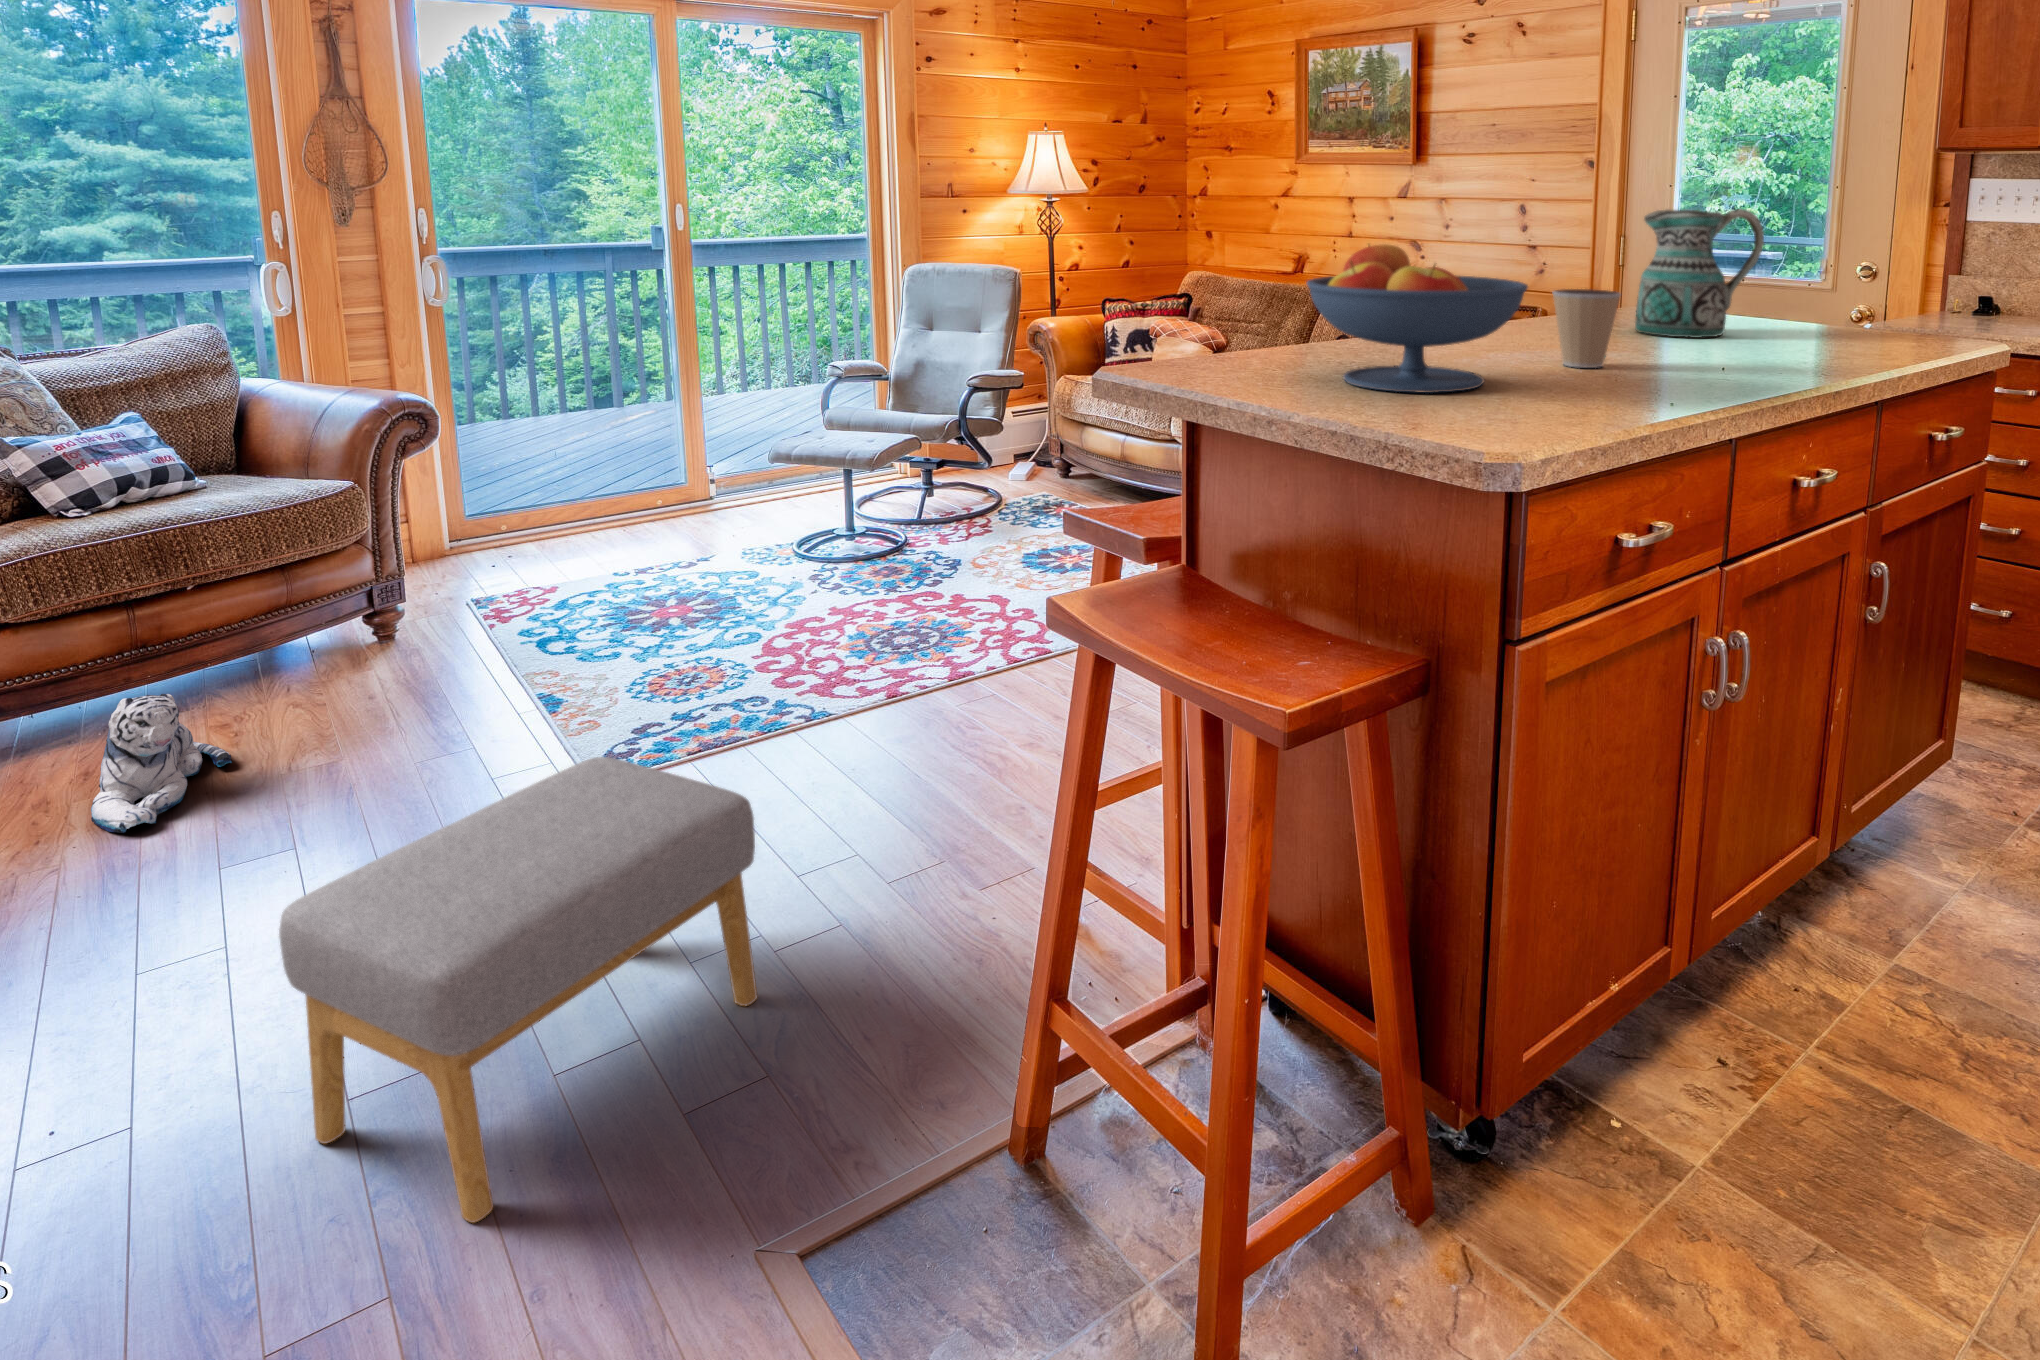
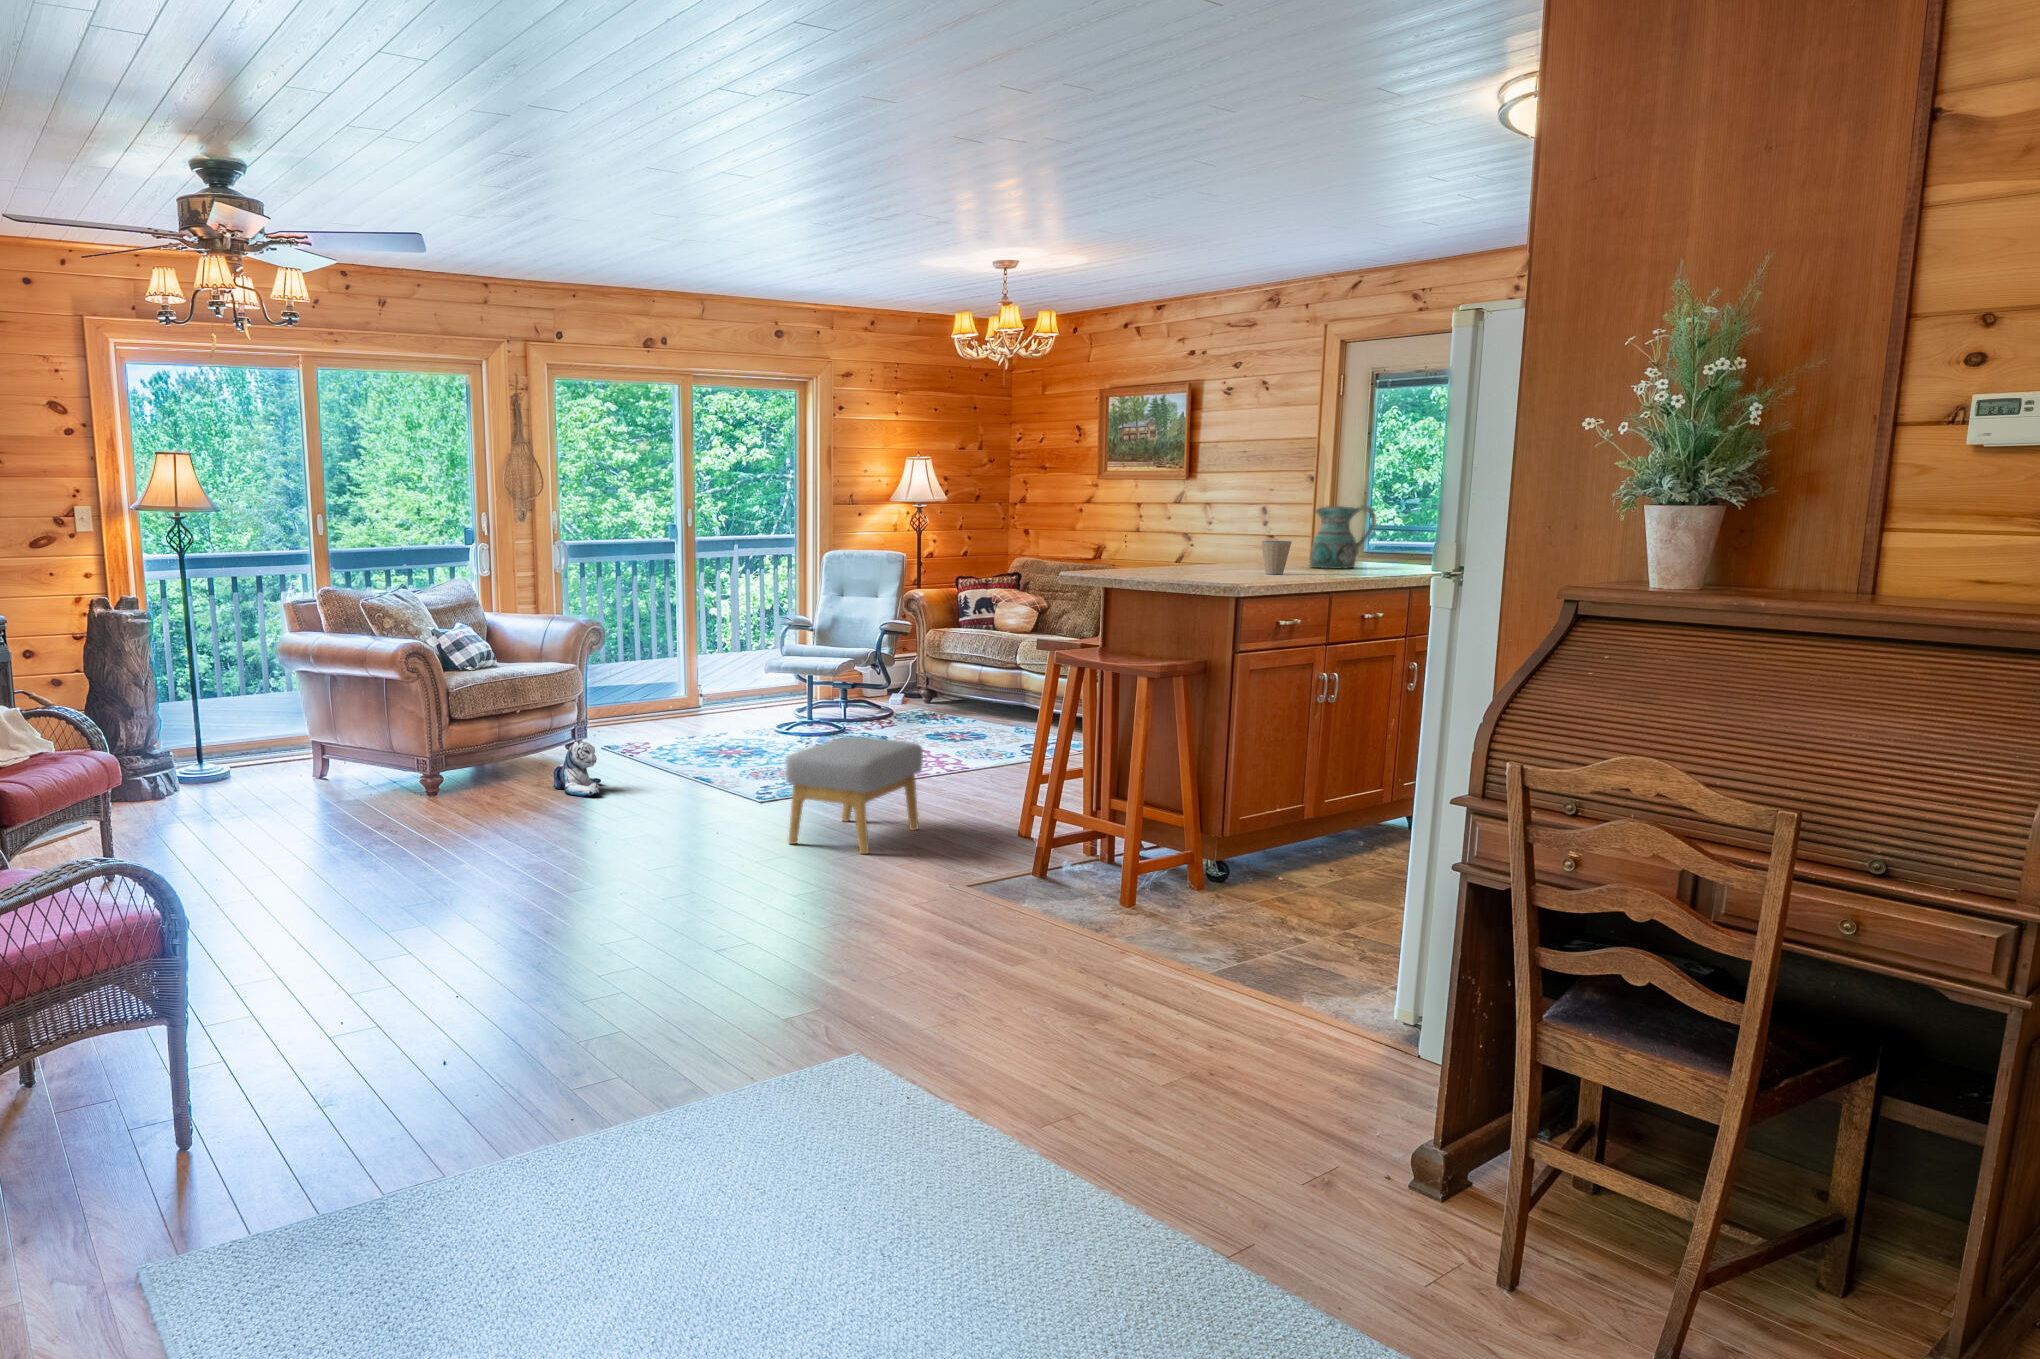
fruit bowl: present [1307,244,1528,393] -> none [1156,521,1248,577]

